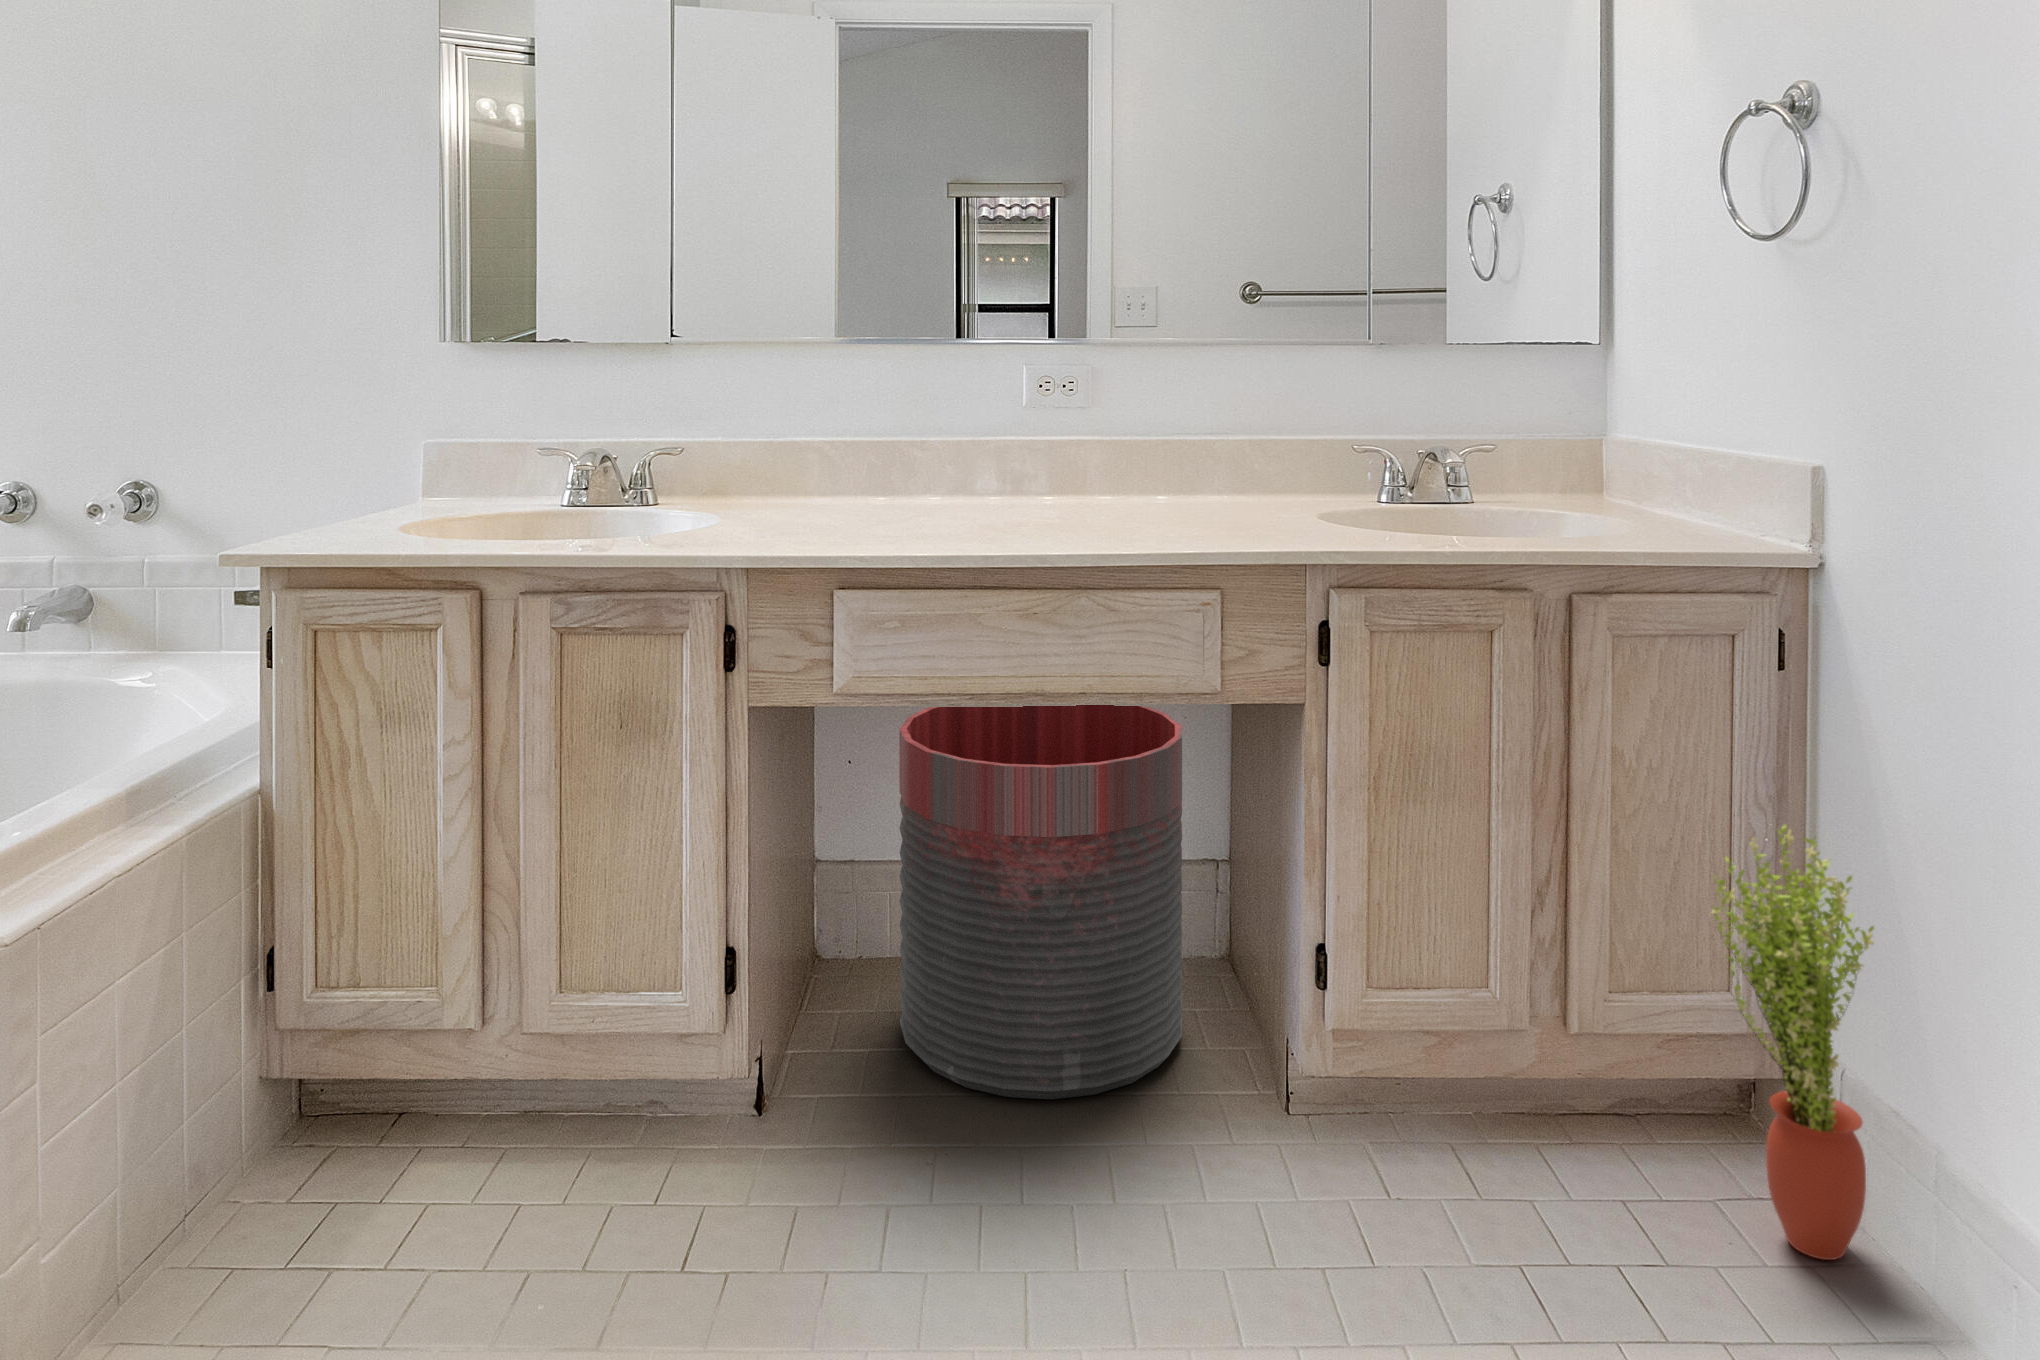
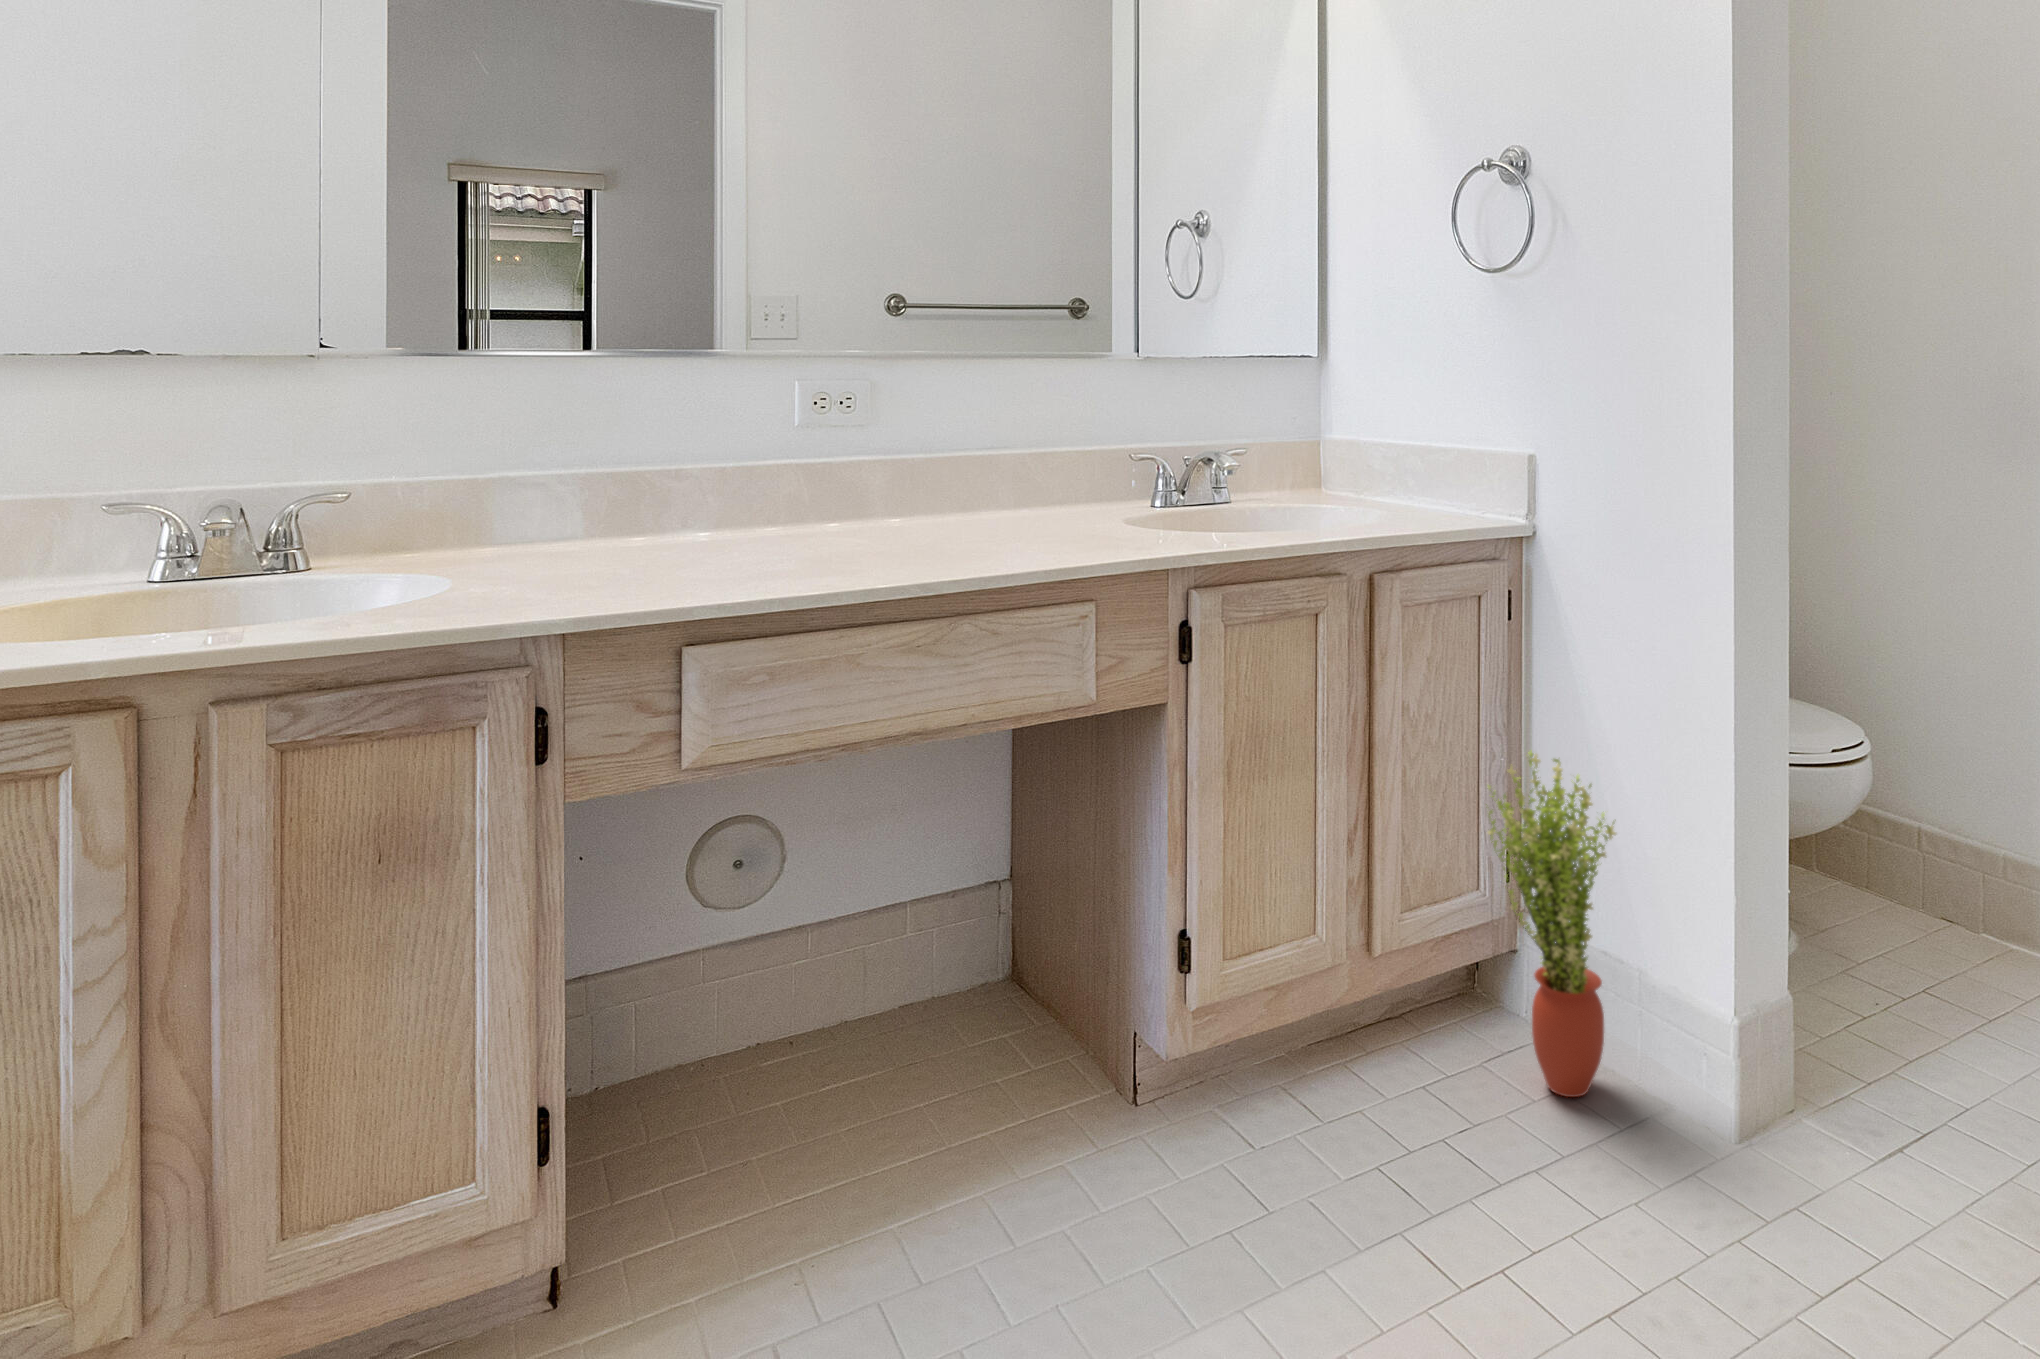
trash can: present [899,704,1182,1099] -> none [676,728,997,1189]

